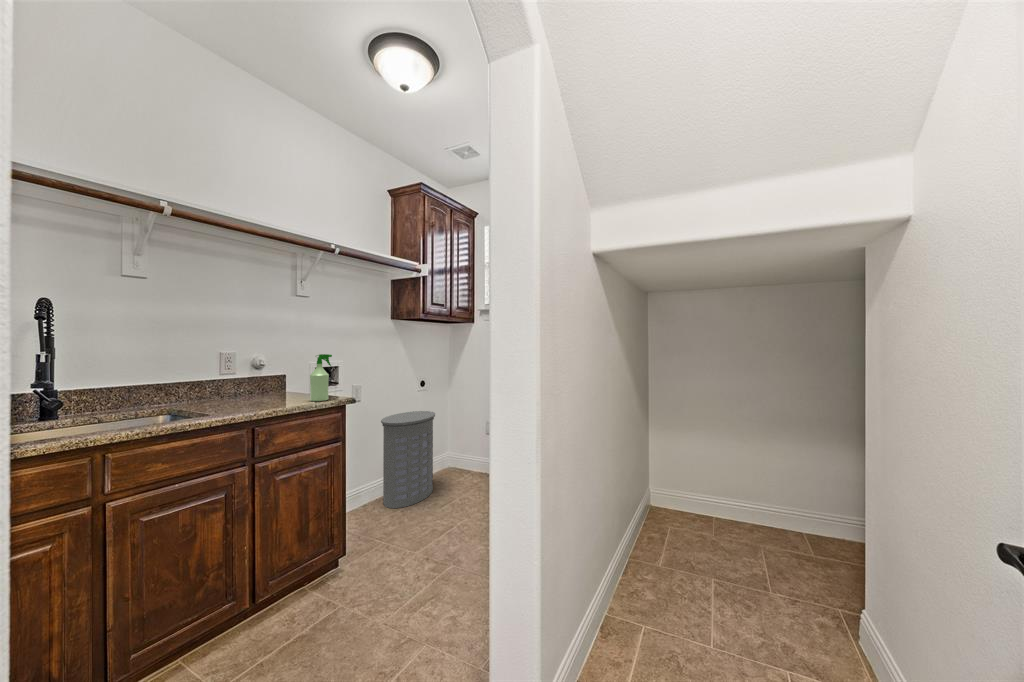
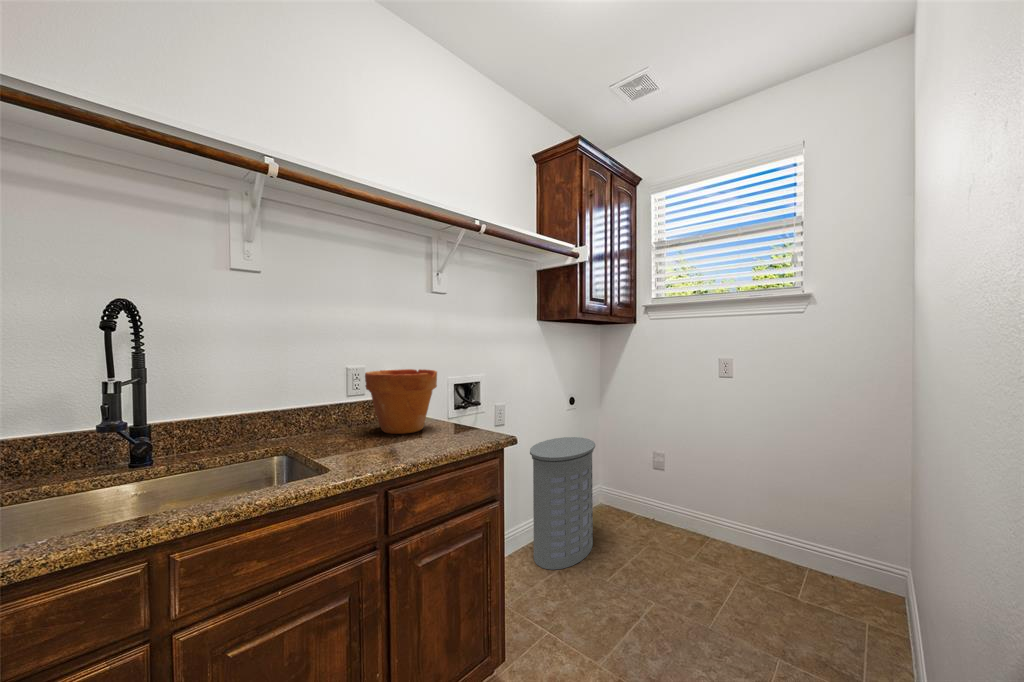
flower pot: none [237,354,298,400] -> present [365,369,437,434]
spray bottle: present [310,354,332,401] -> none [456,372,484,440]

